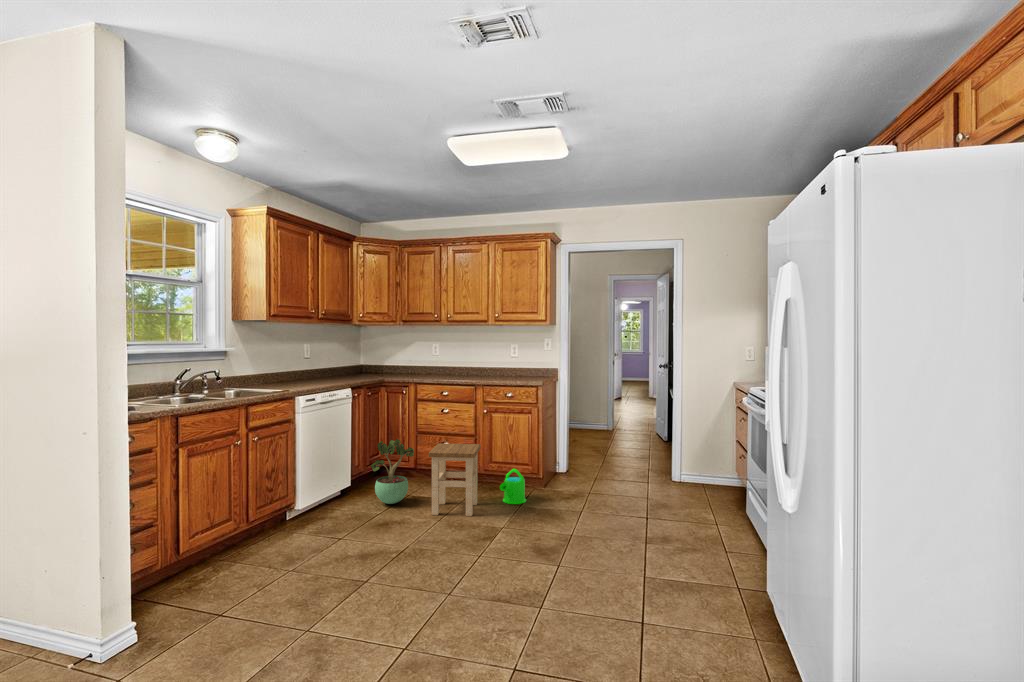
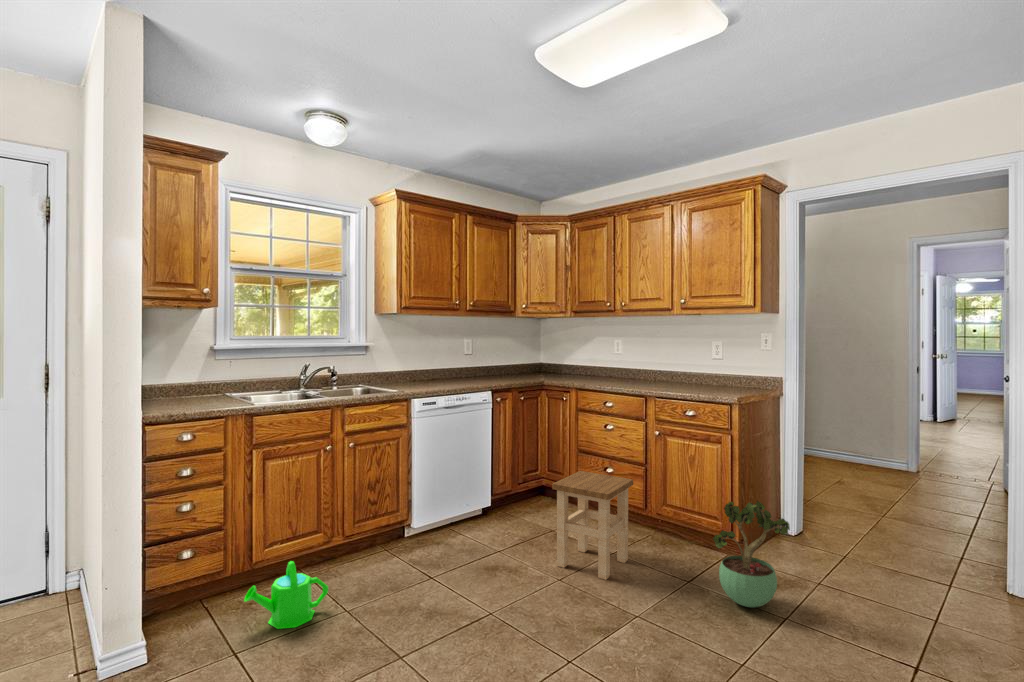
potted plant: present [371,439,414,504] -> present [713,501,790,607]
watering can: present [500,469,526,504] -> present [244,561,328,629]

